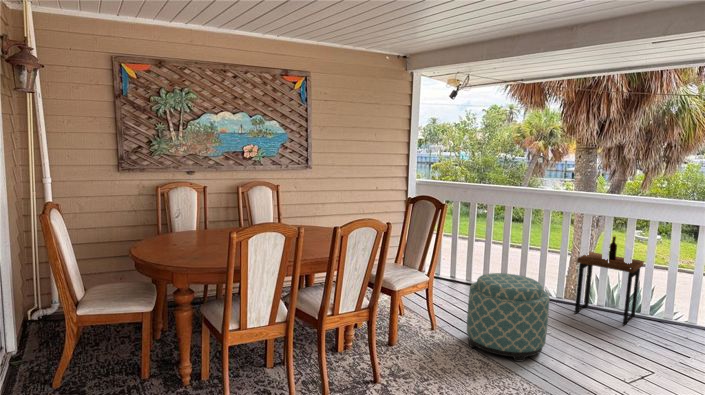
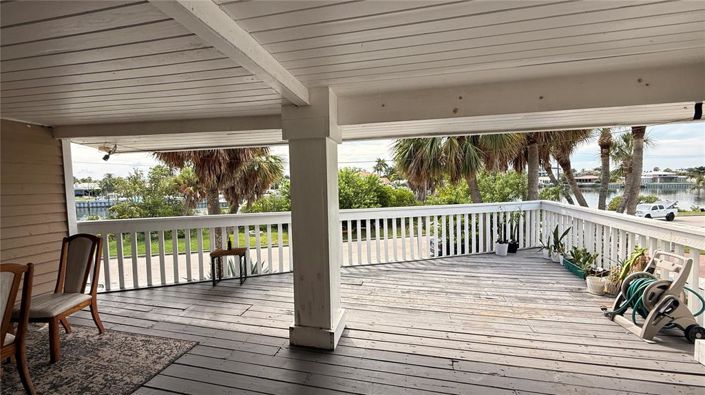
ottoman: present [467,273,549,361] -> none [129,274,191,335]

